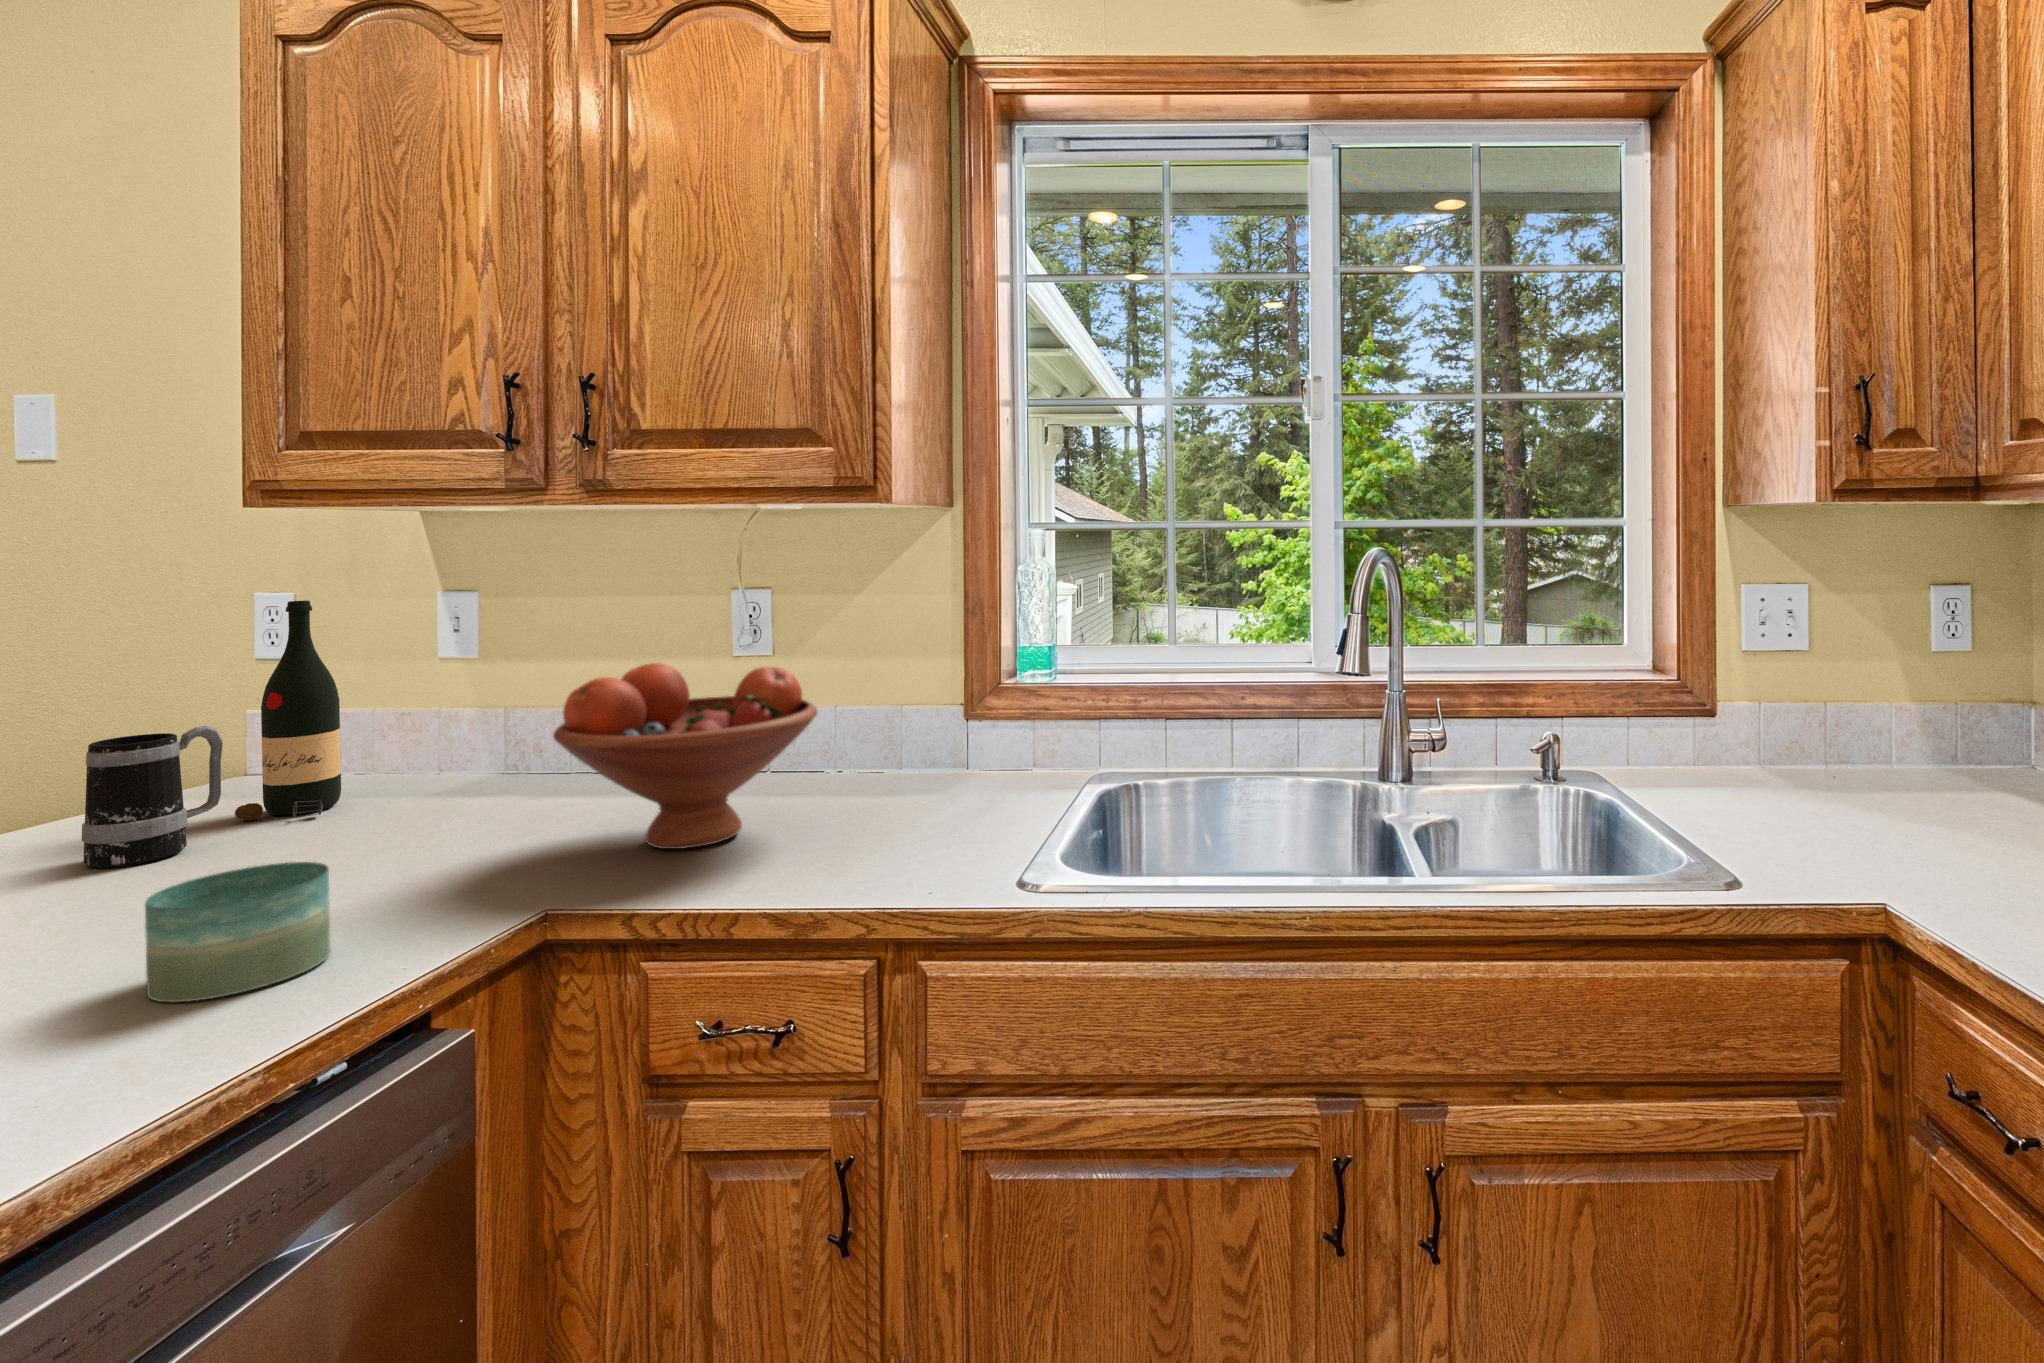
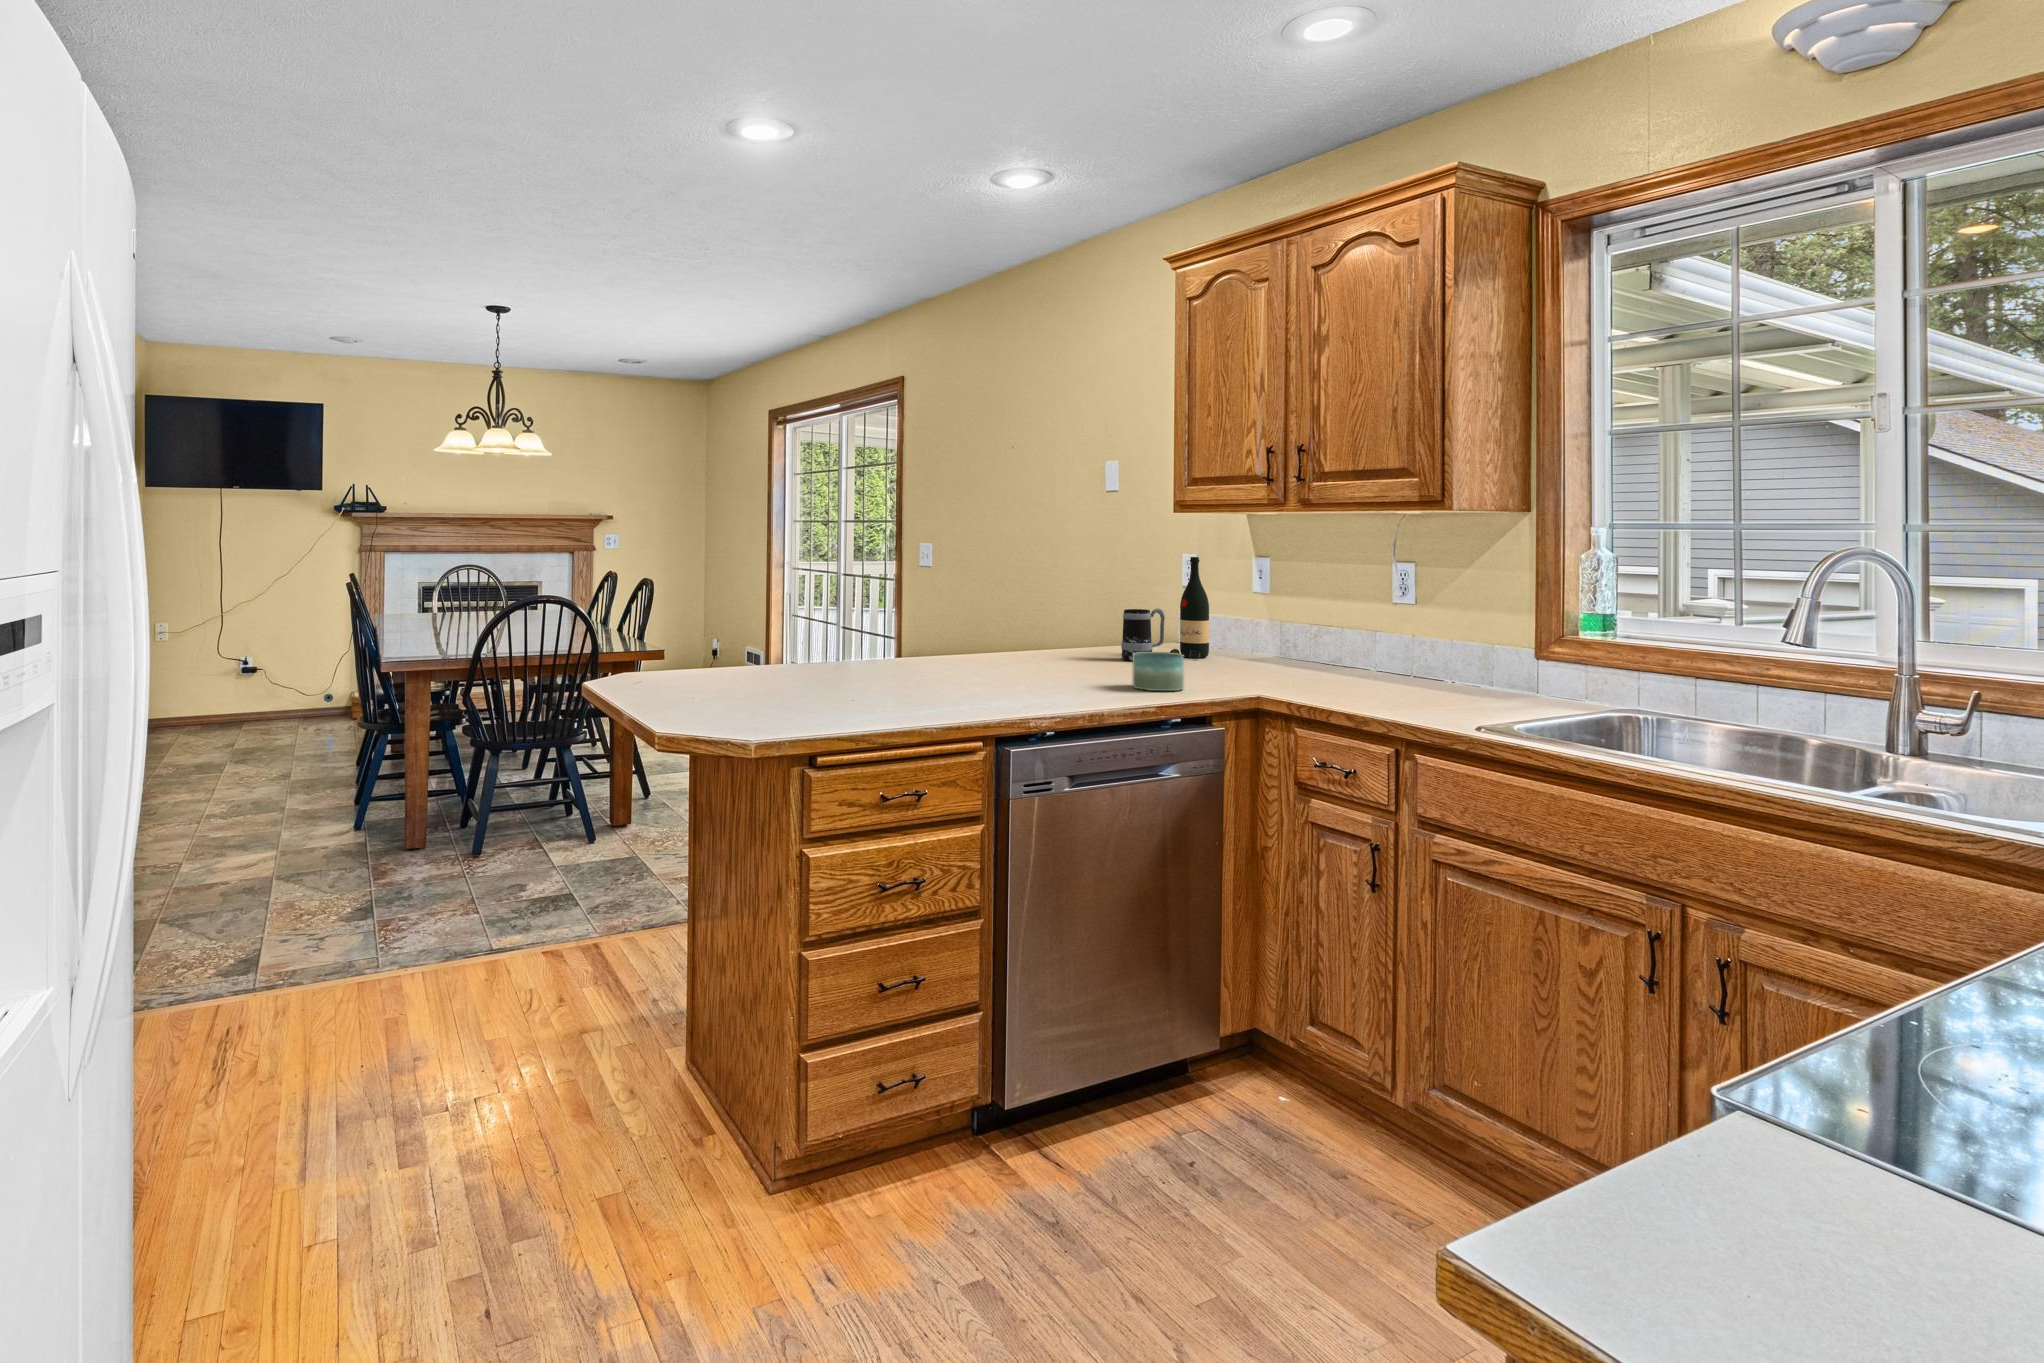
fruit bowl: present [553,663,818,849] -> none [1275,596,1410,692]

